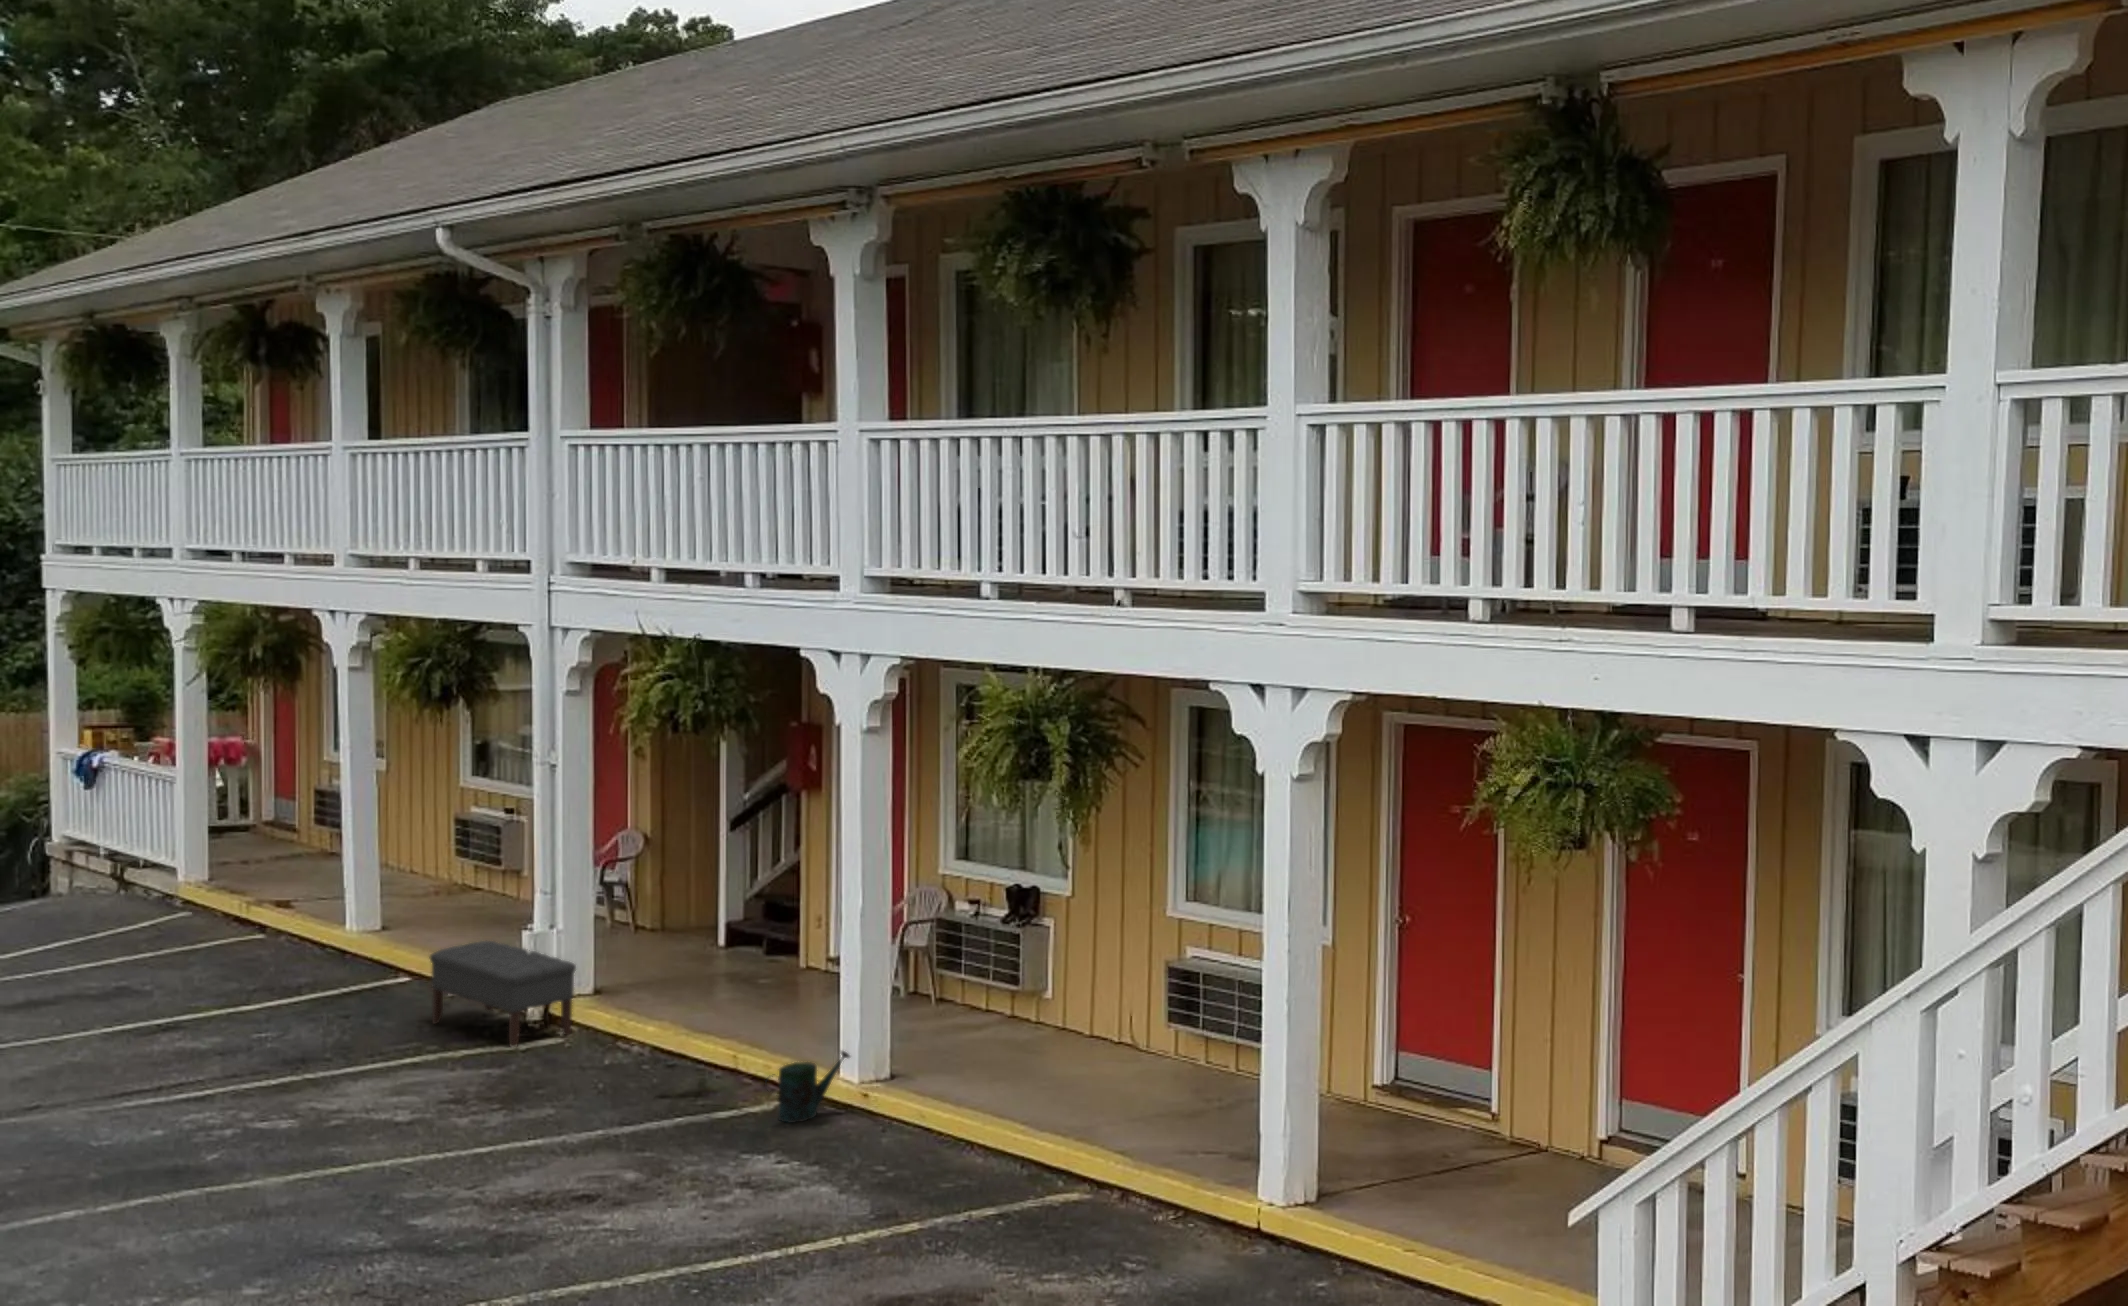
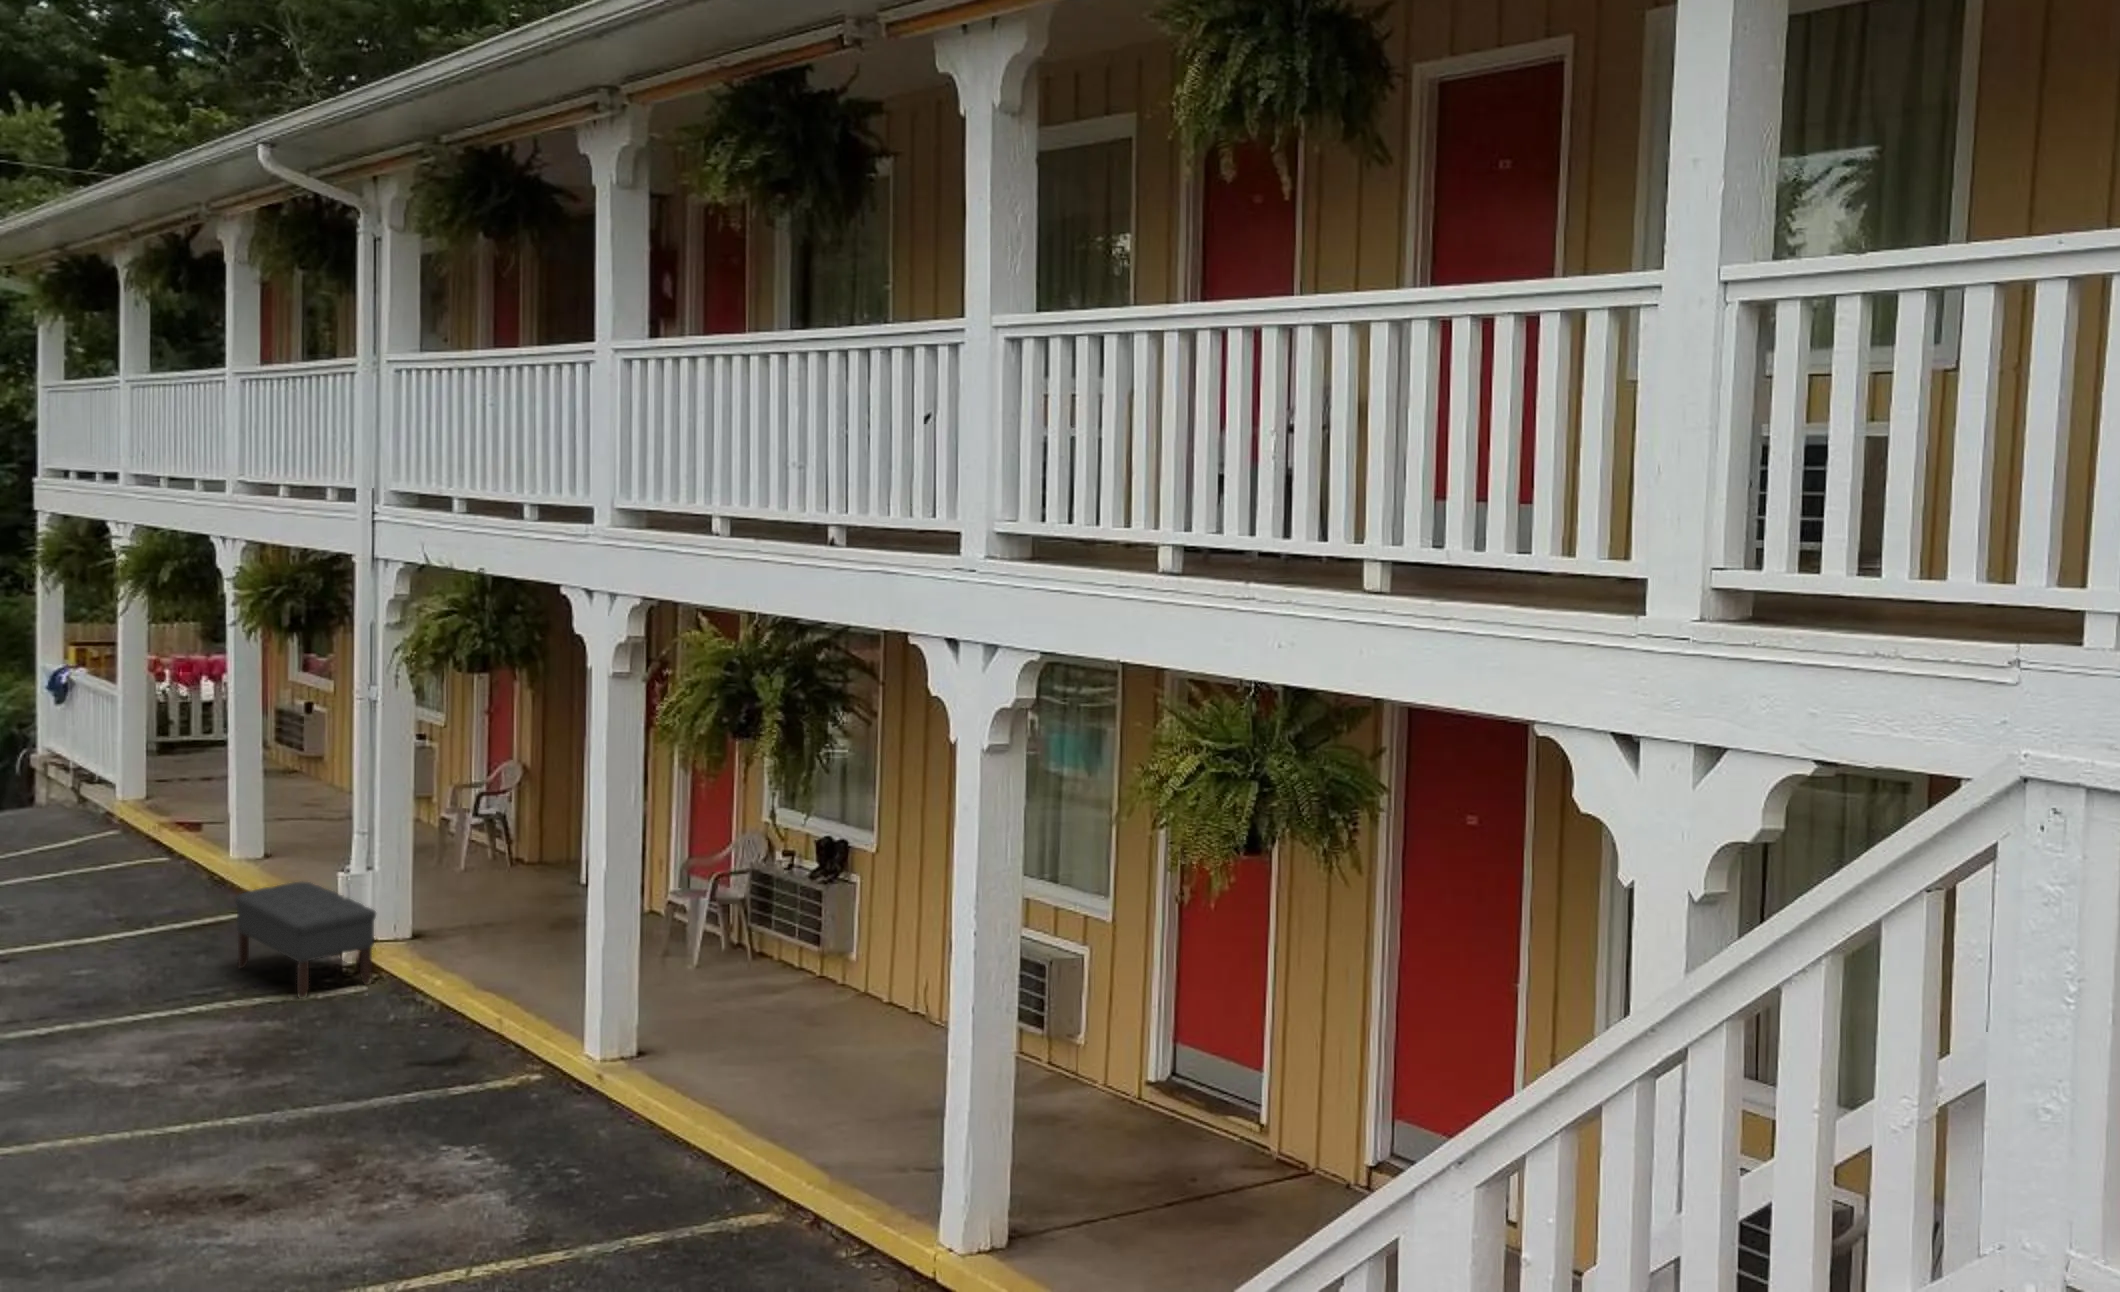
watering can: present [767,1051,850,1122] -> none [500,1022,604,1102]

